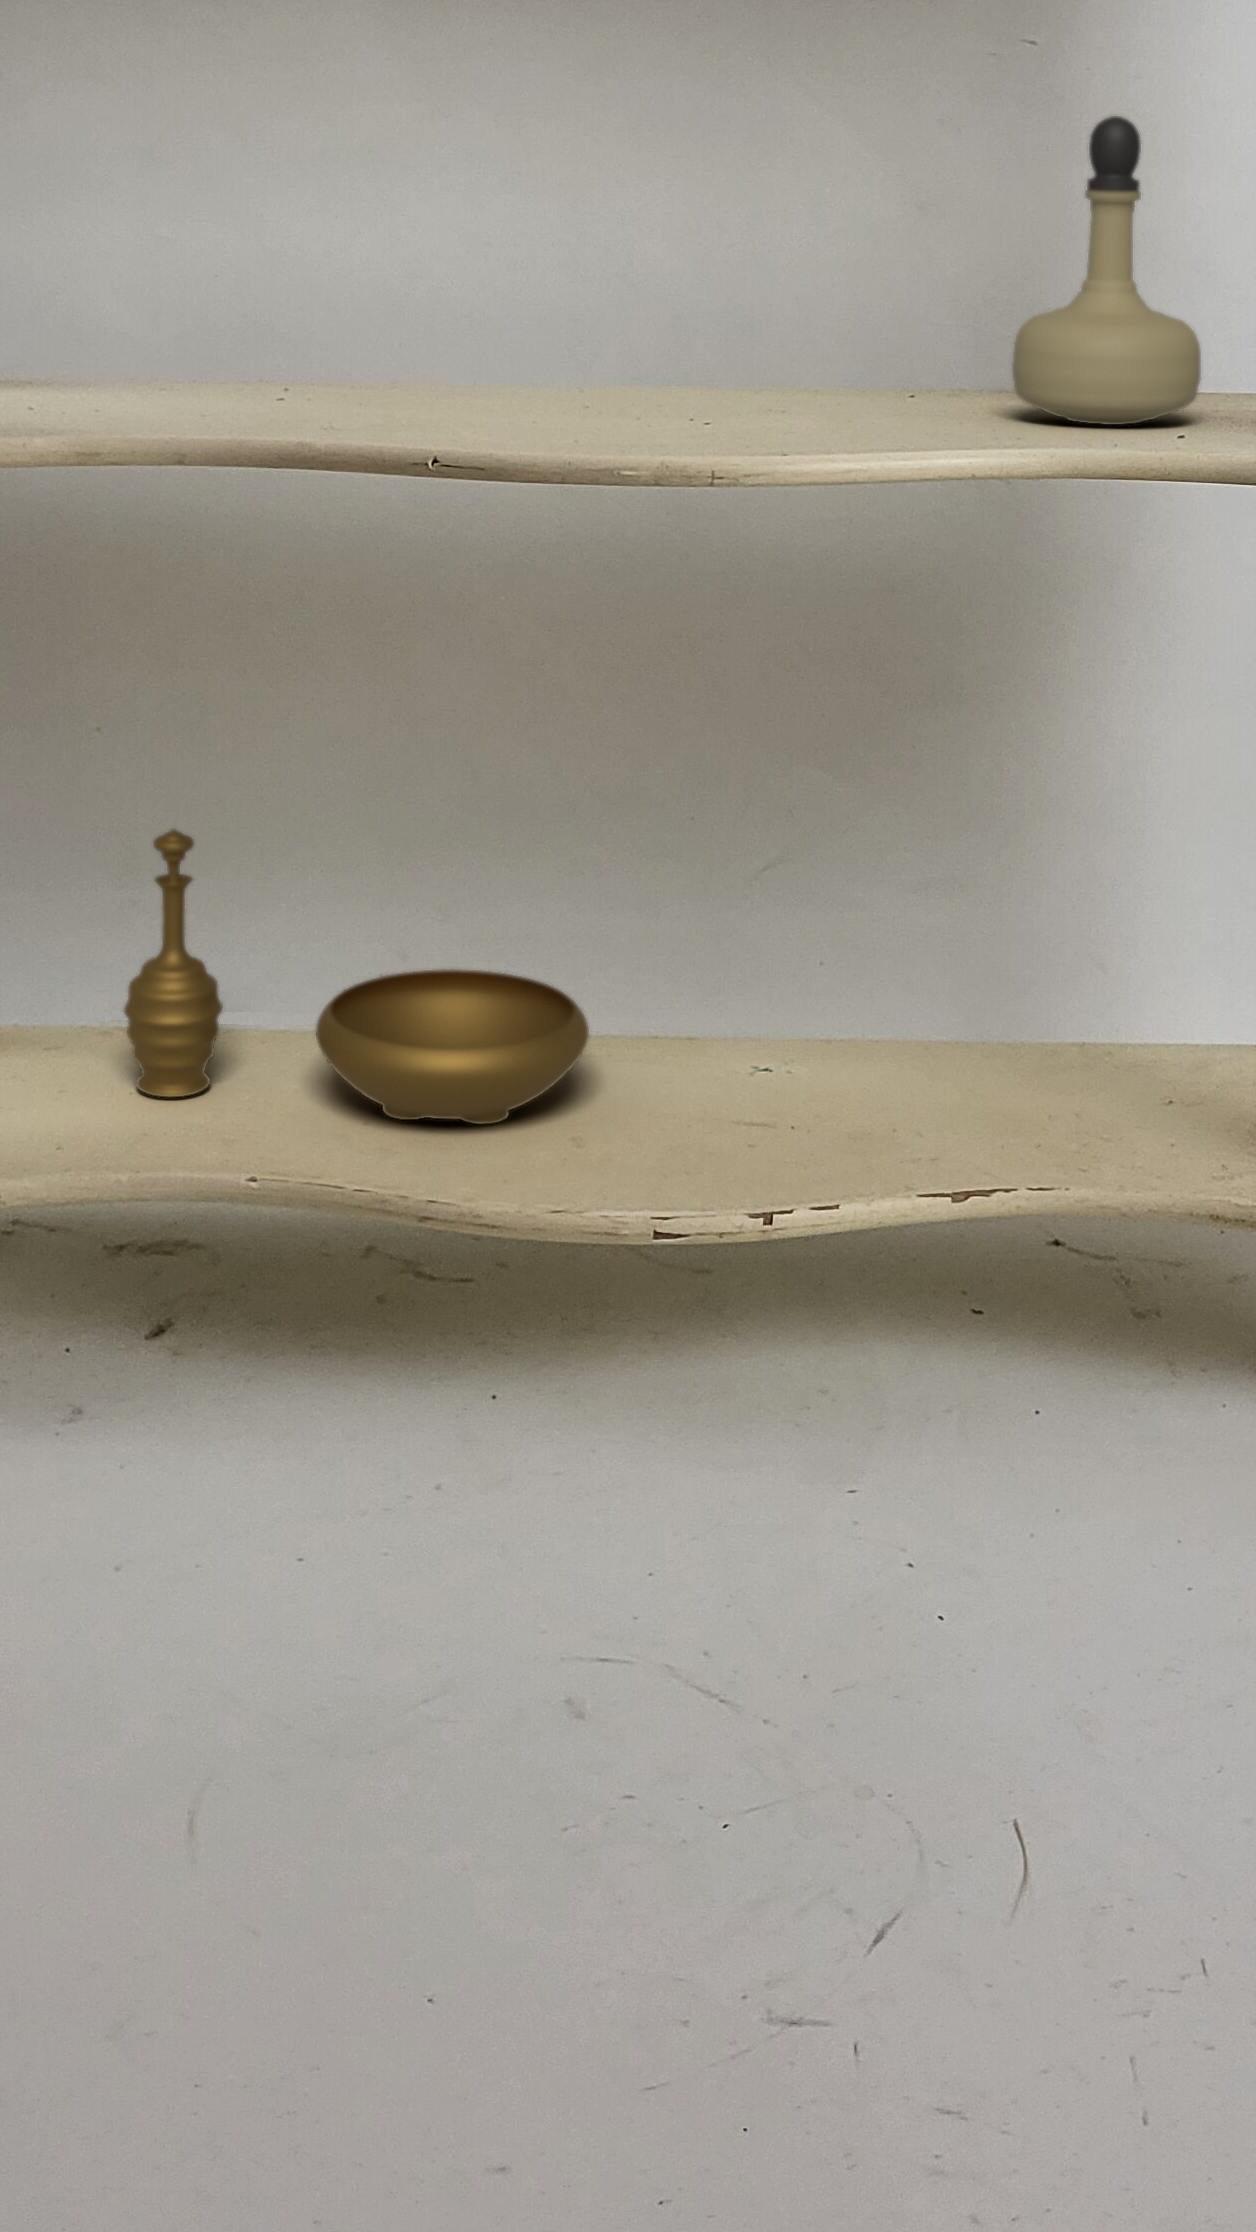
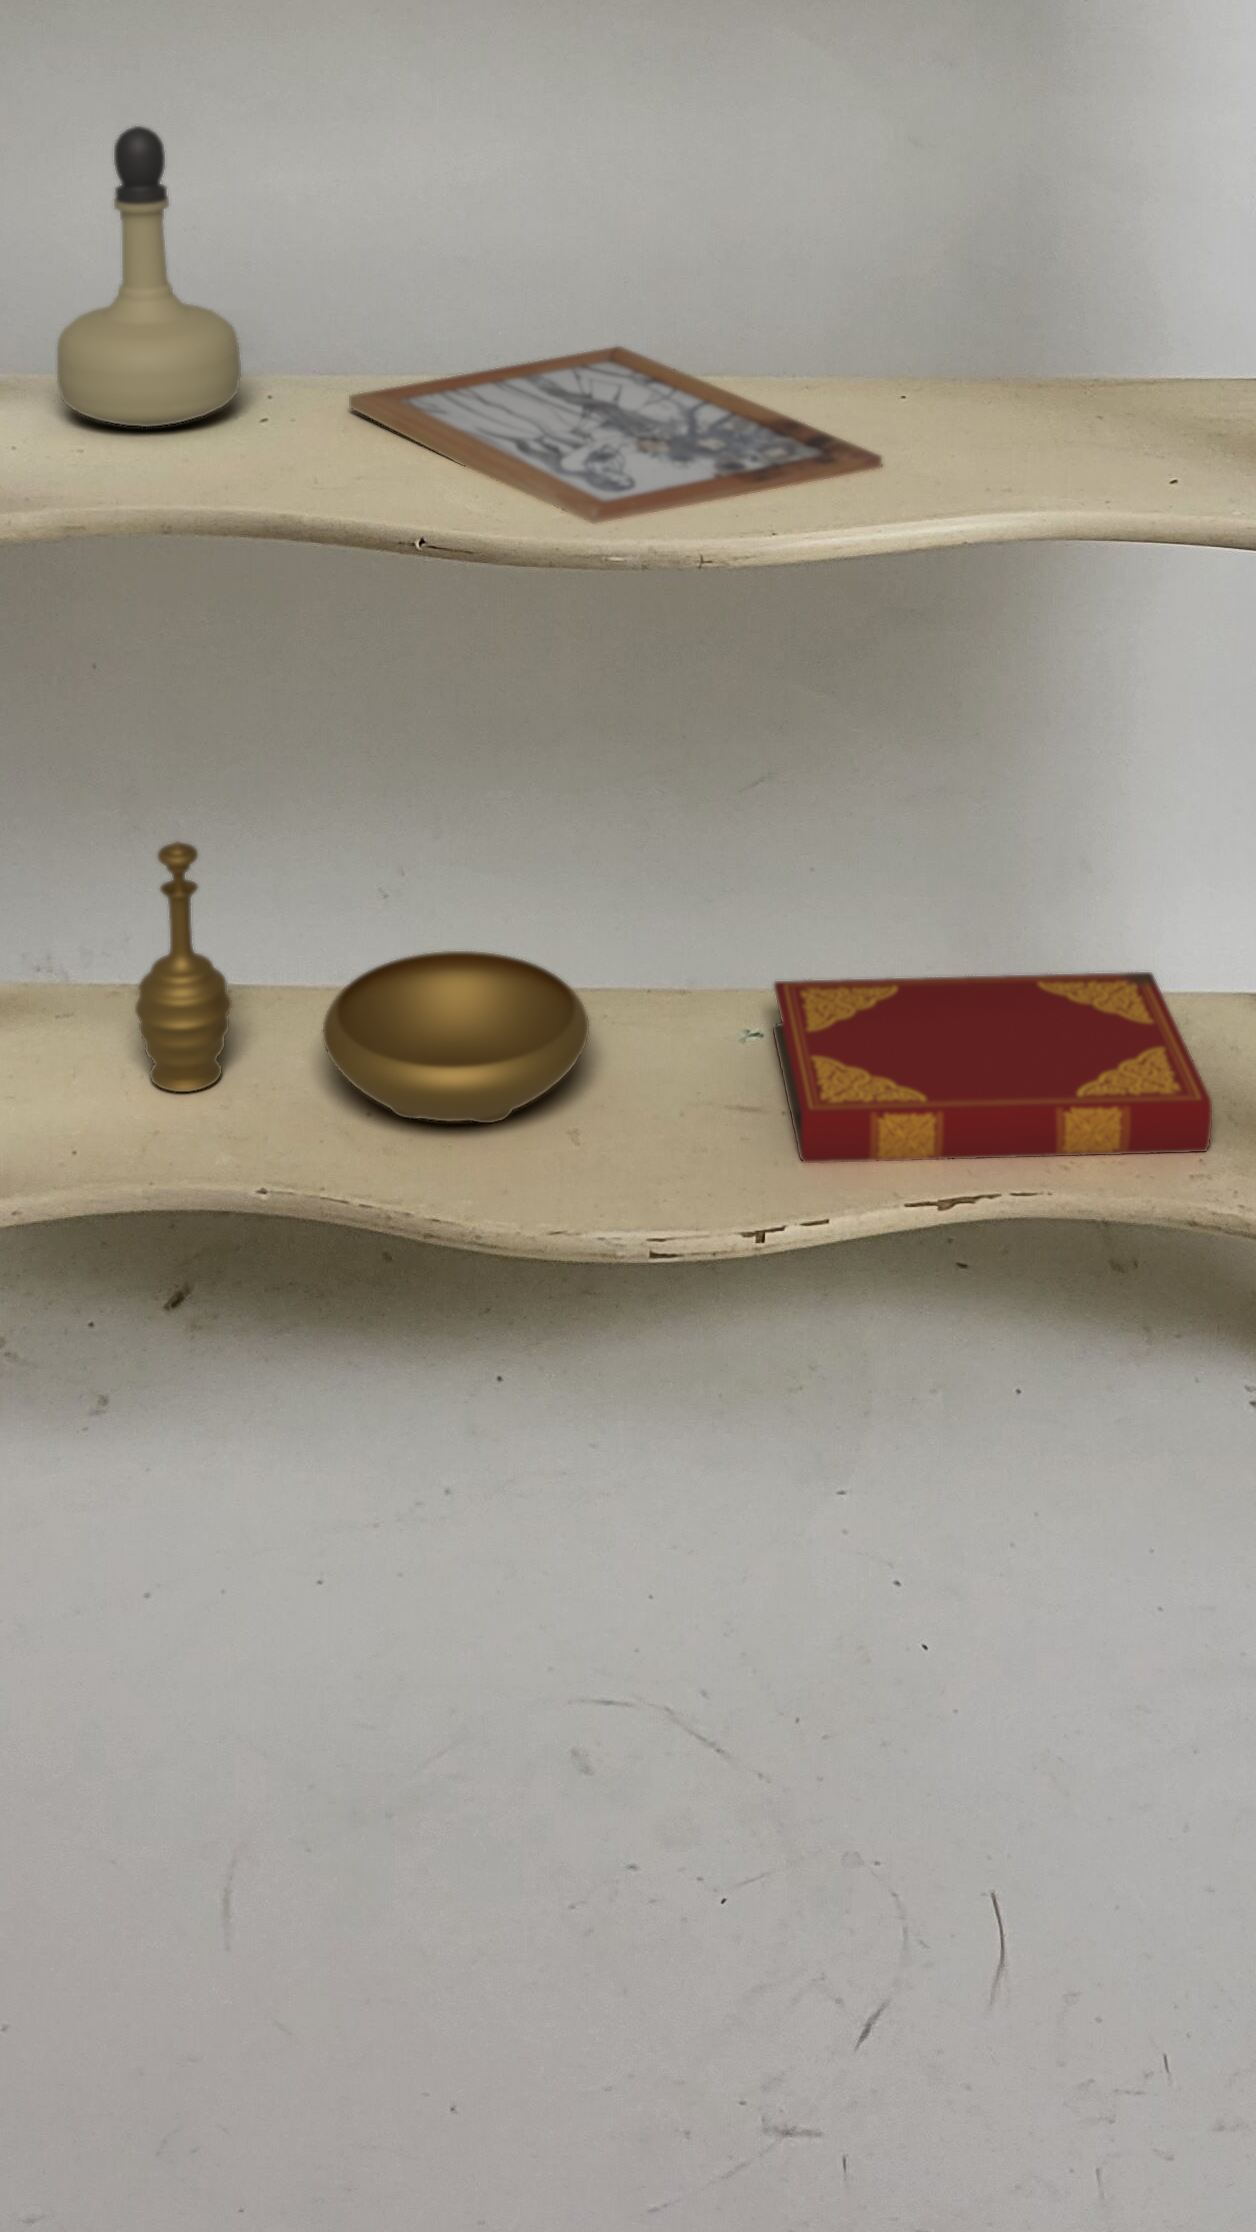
perfume bottle: present [1012,116,1201,425] -> present [57,126,241,427]
picture frame: none [360,363,889,450] -> present [349,346,882,524]
hardback book: none [777,1008,1232,1158] -> present [773,972,1212,1163]

